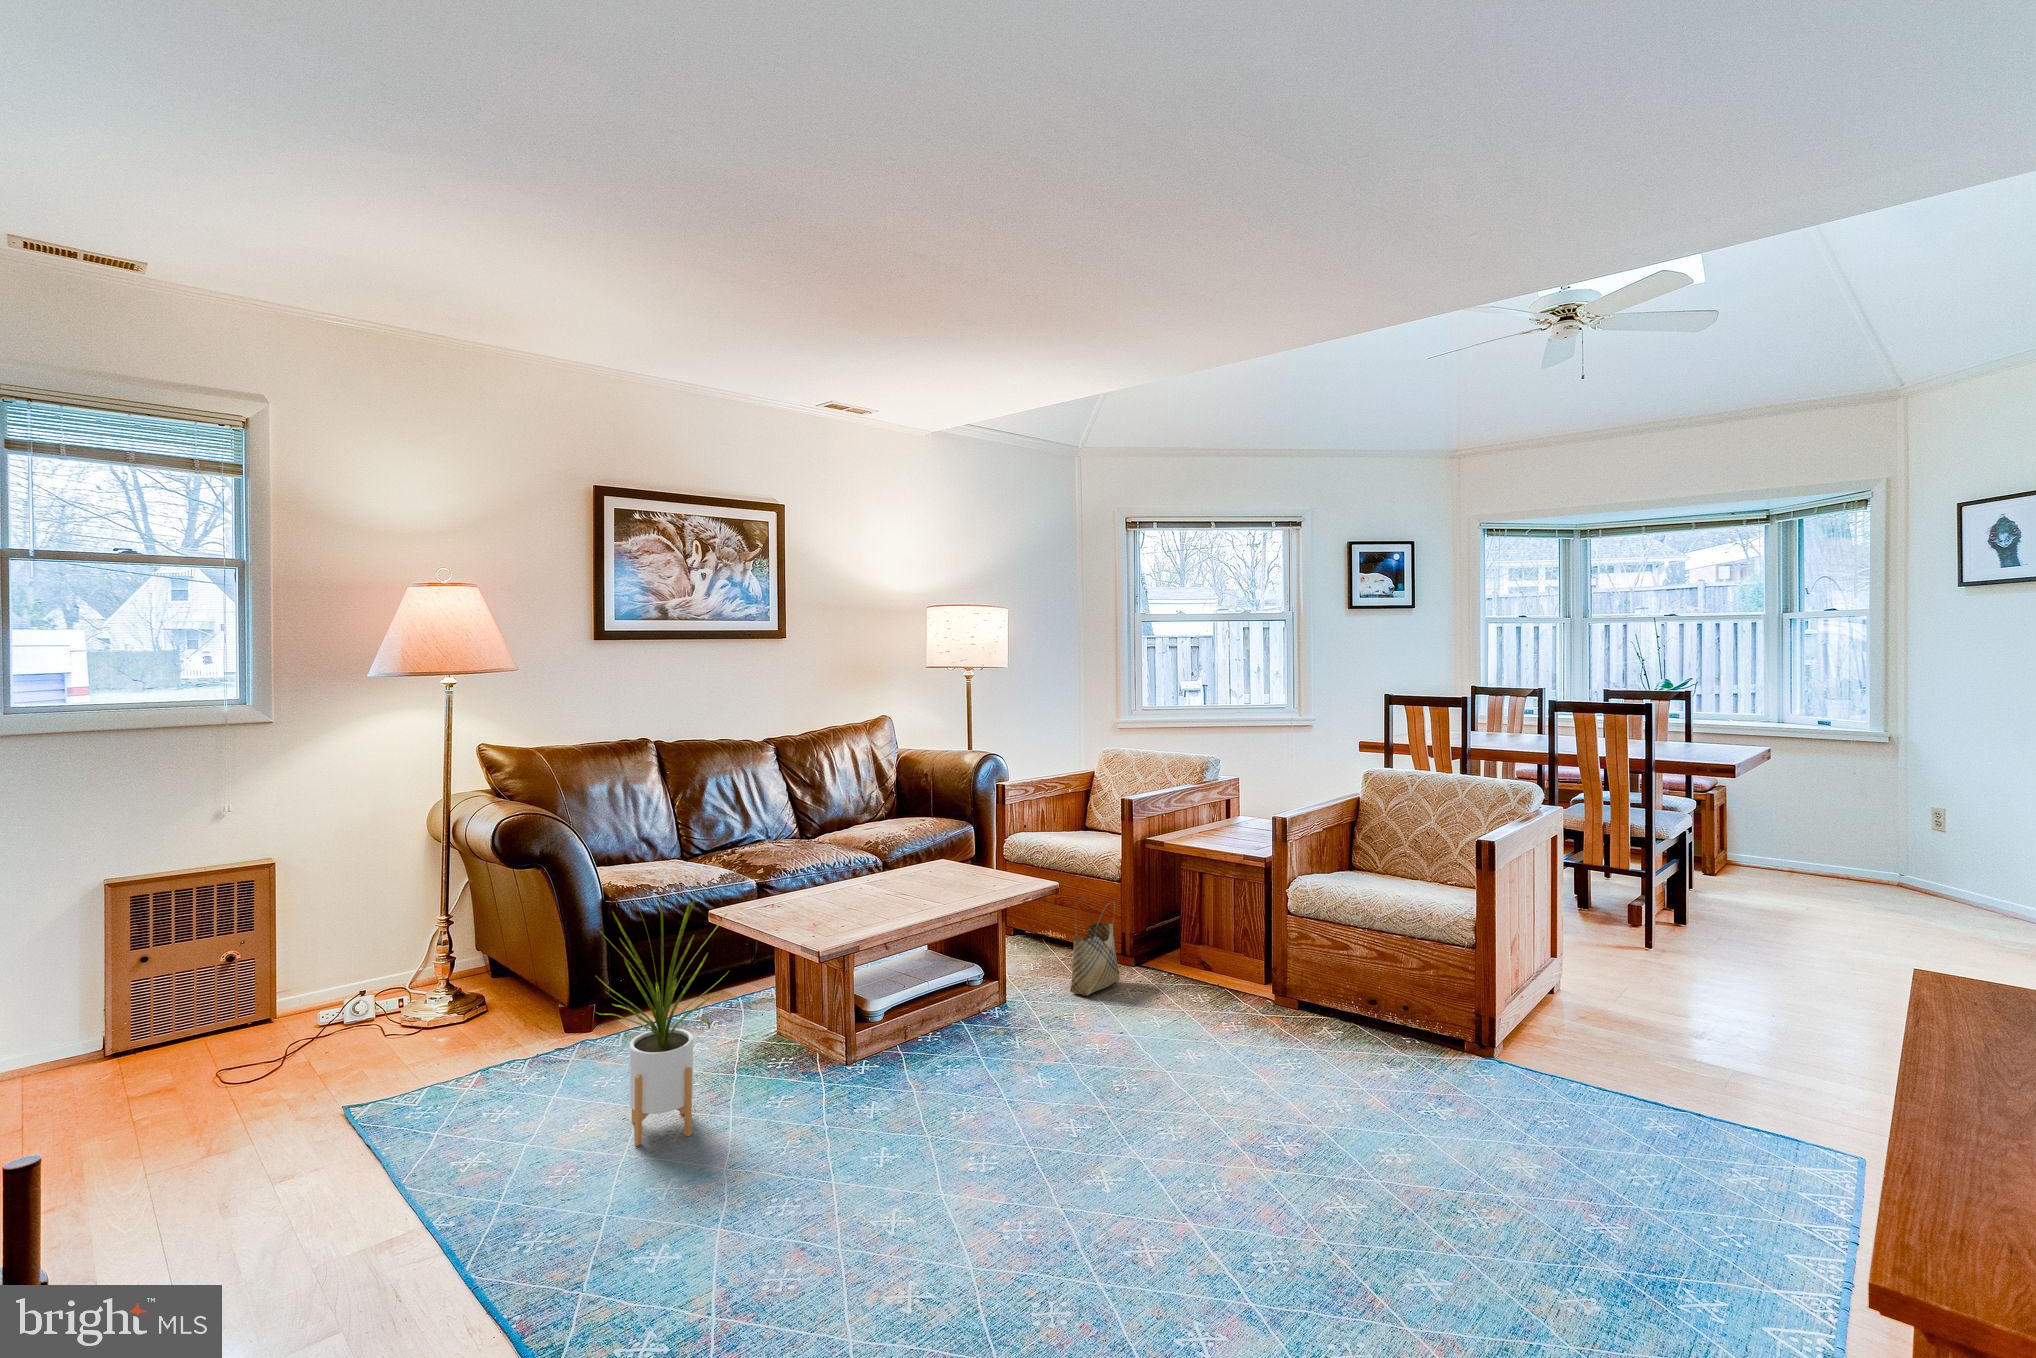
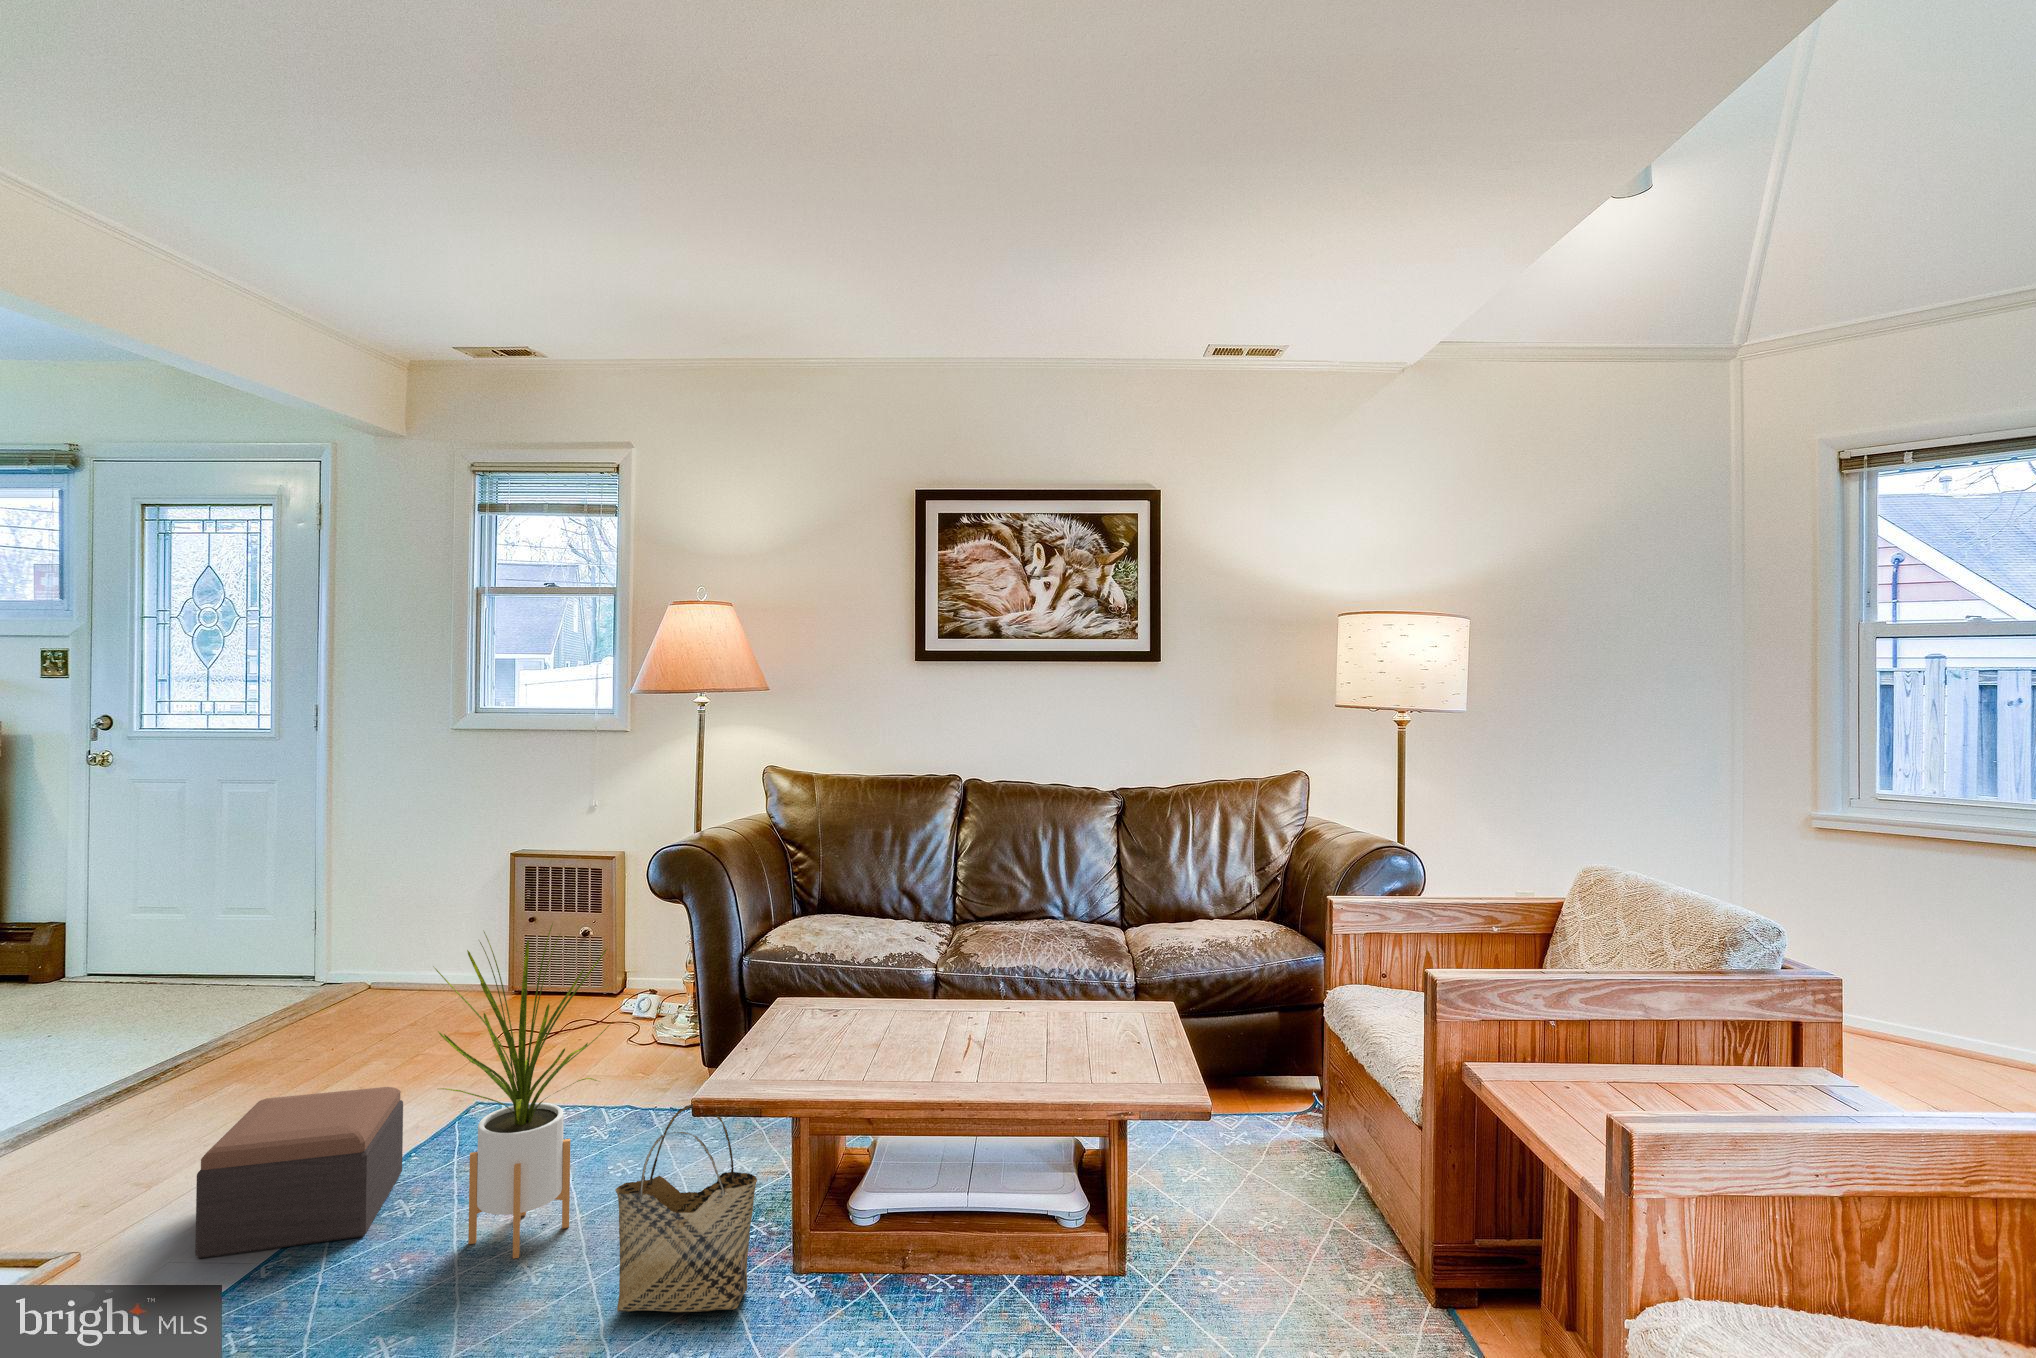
woven basket: present [1070,896,1120,996] -> present [615,1104,757,1312]
footstool: none [344,1074,542,1245] -> present [195,1087,403,1258]

